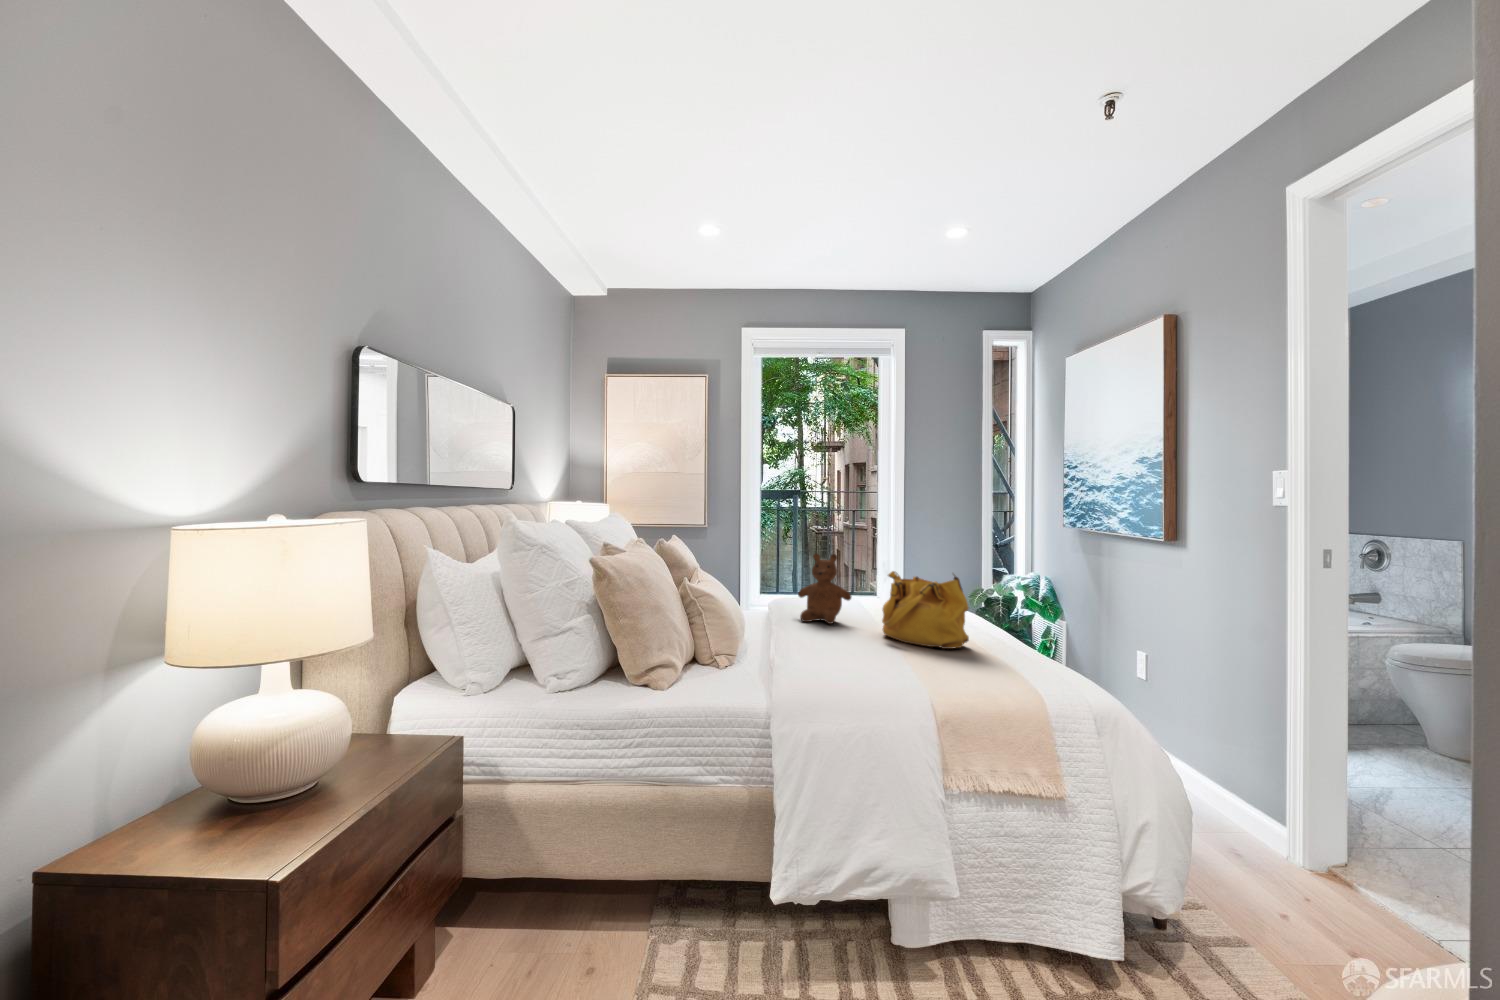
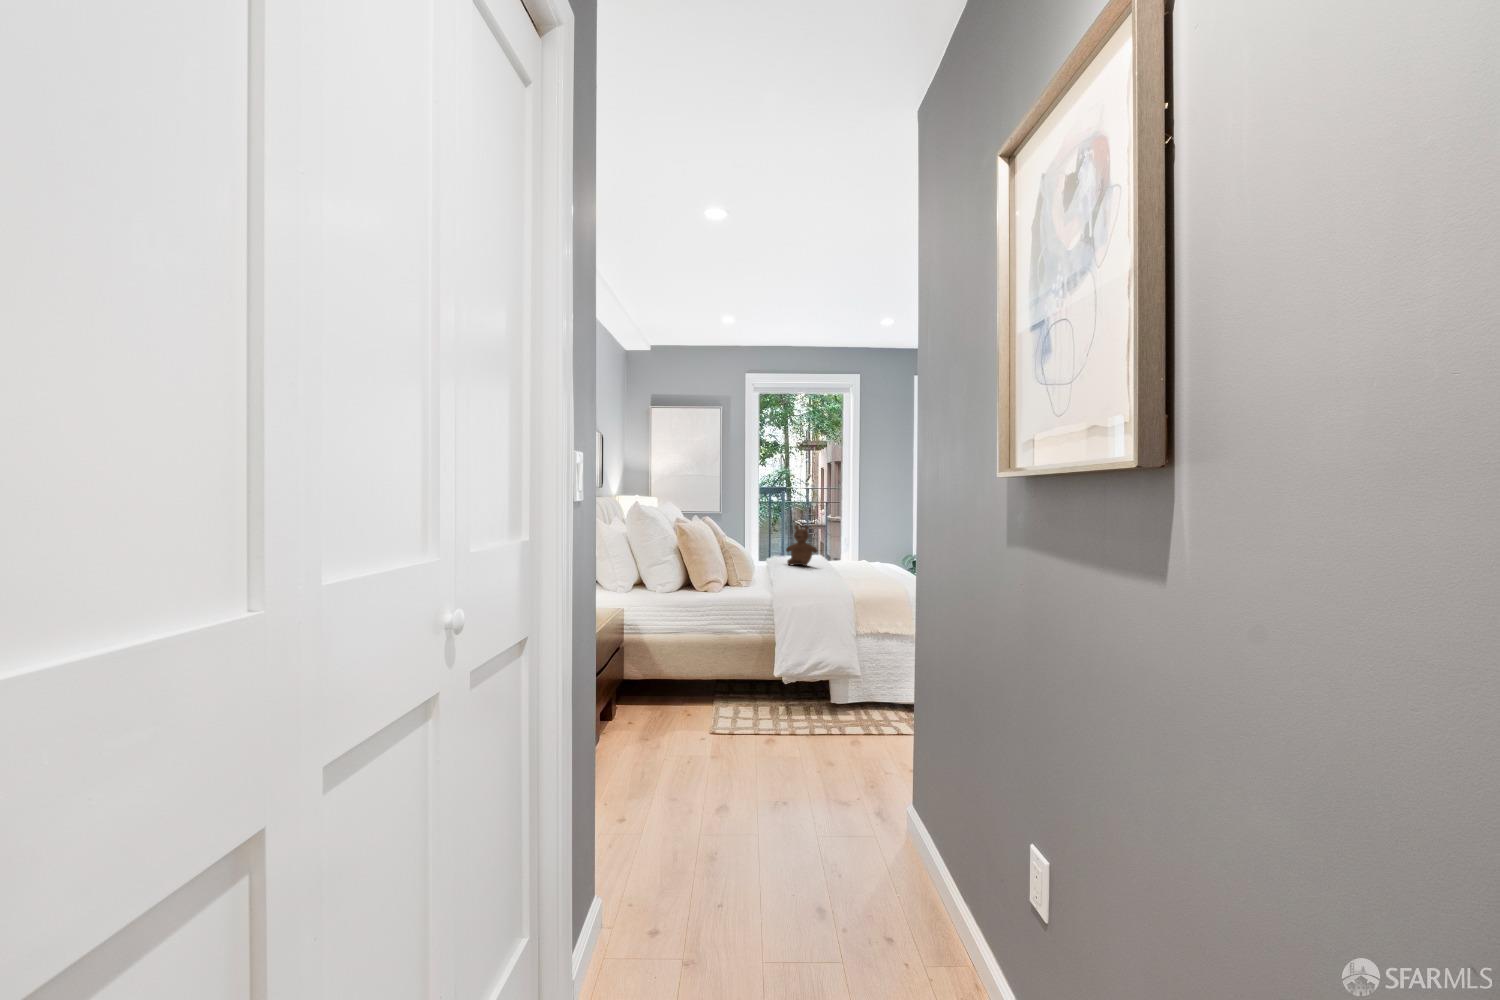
handbag: present [882,571,969,649] -> none [833,534,883,576]

